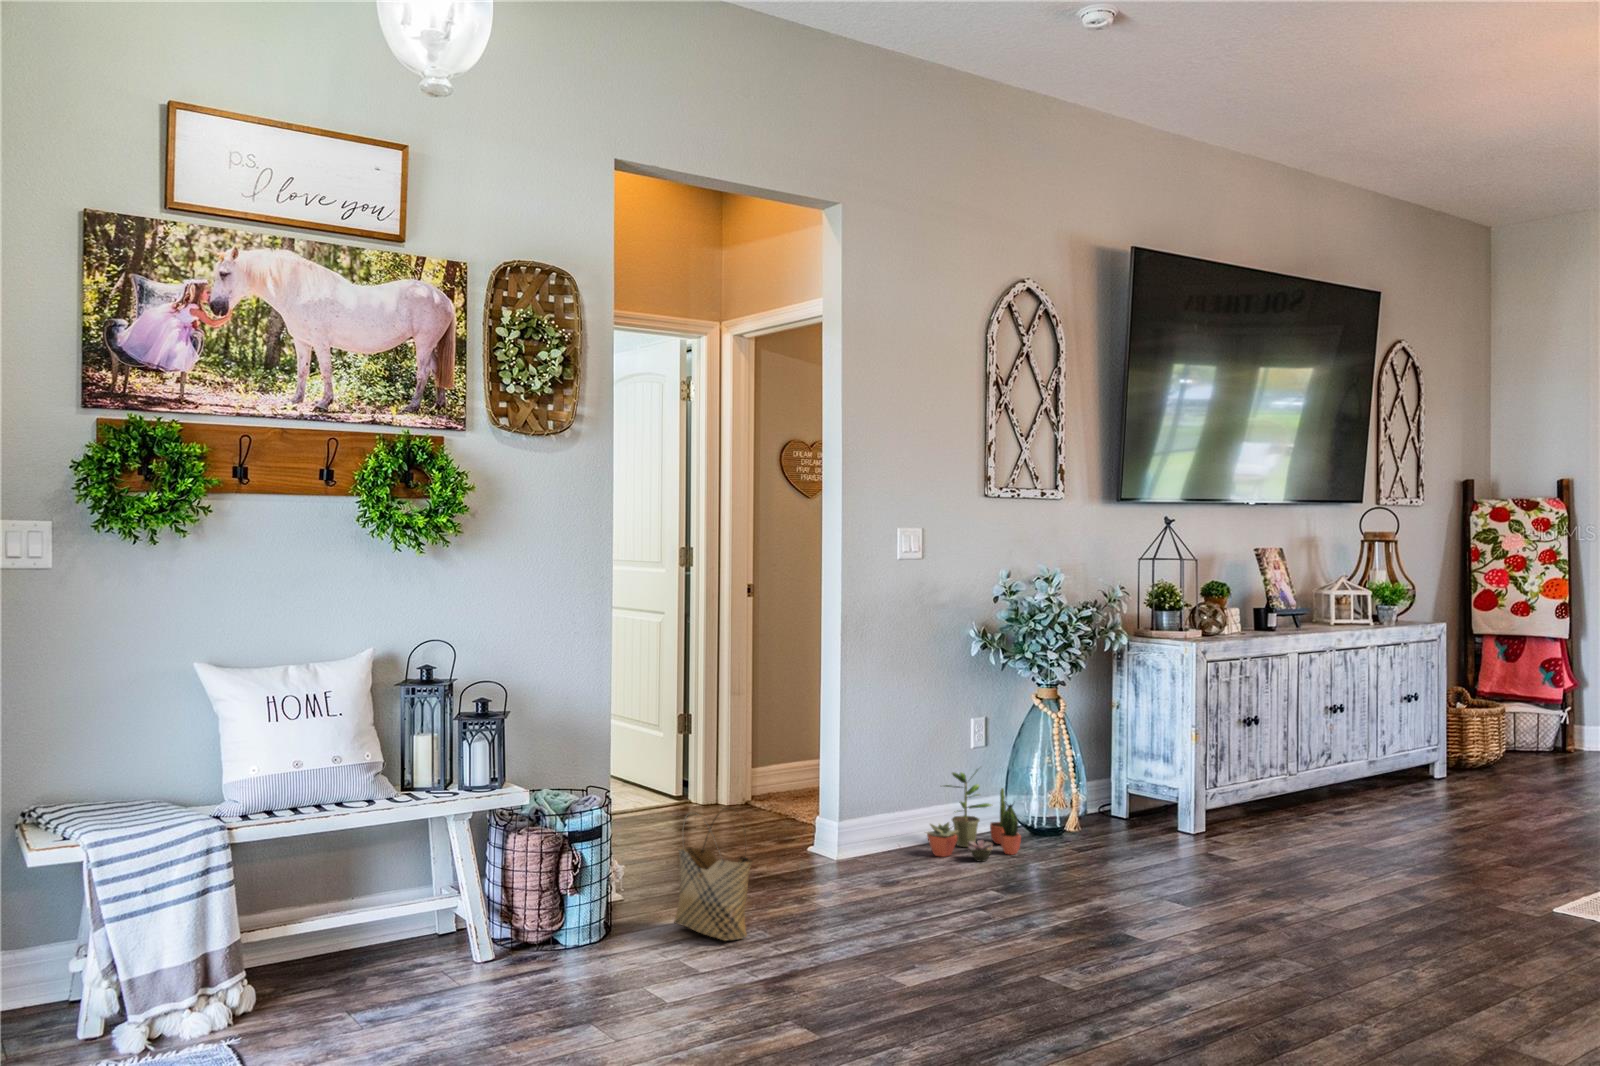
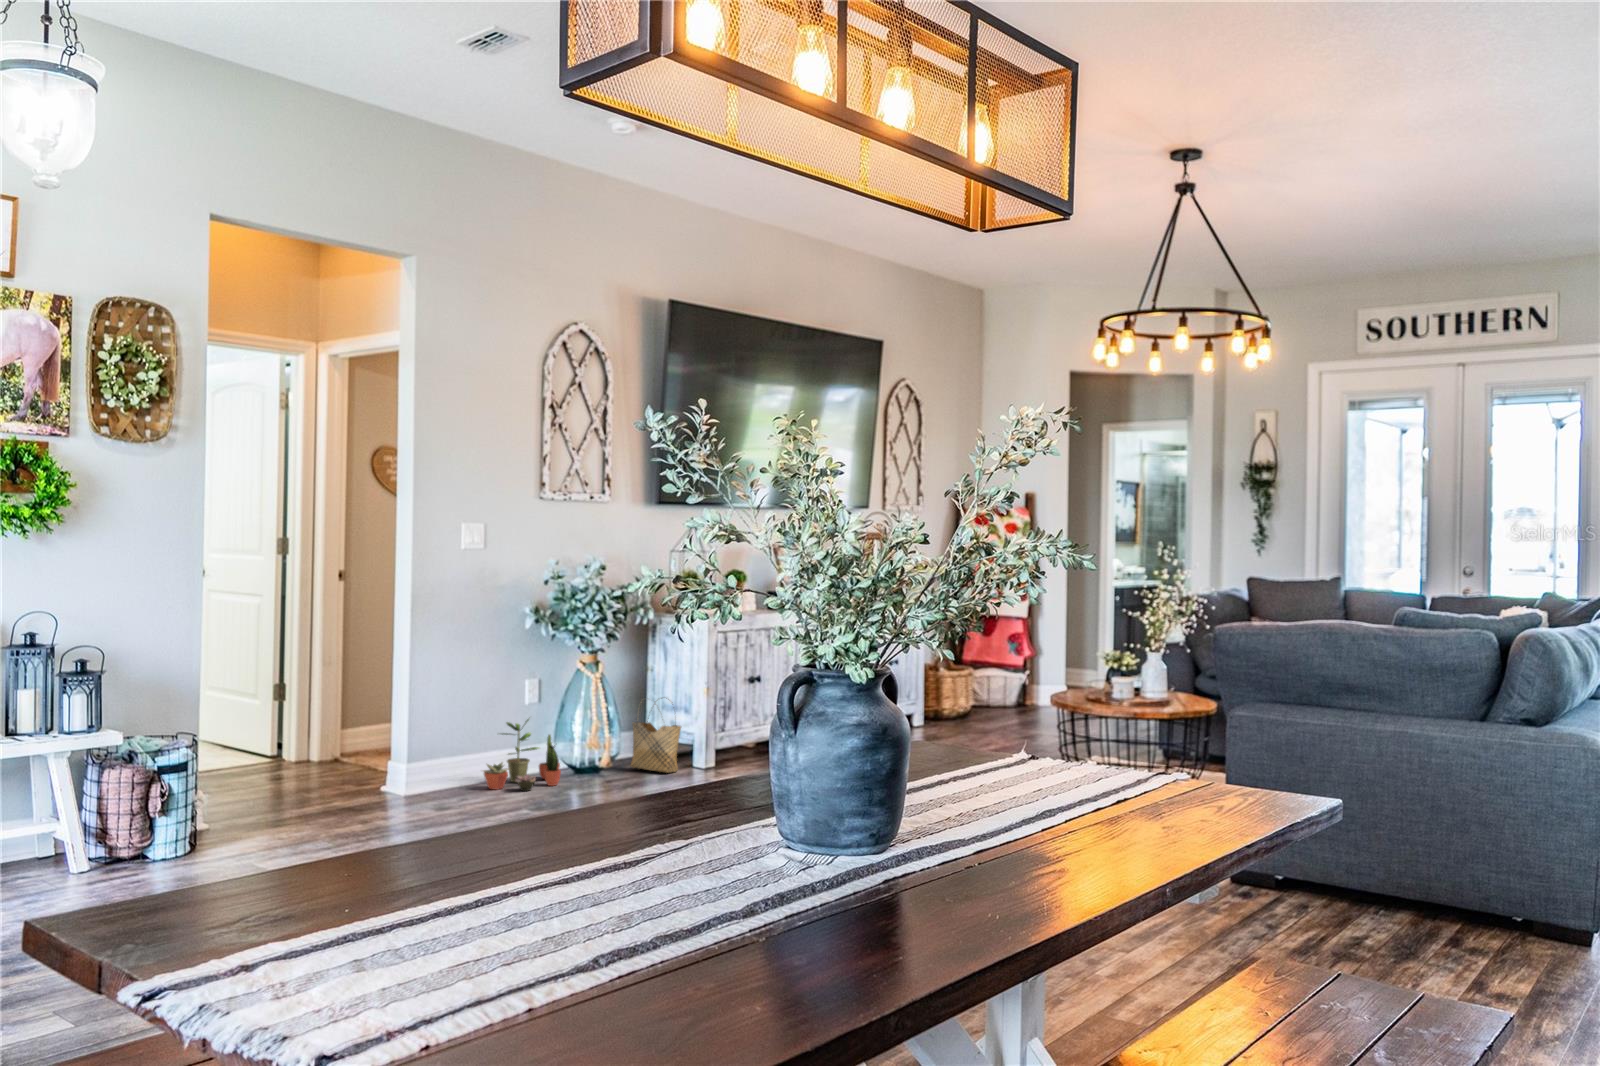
woven basket: present [674,807,752,940] -> present [631,698,681,773]

